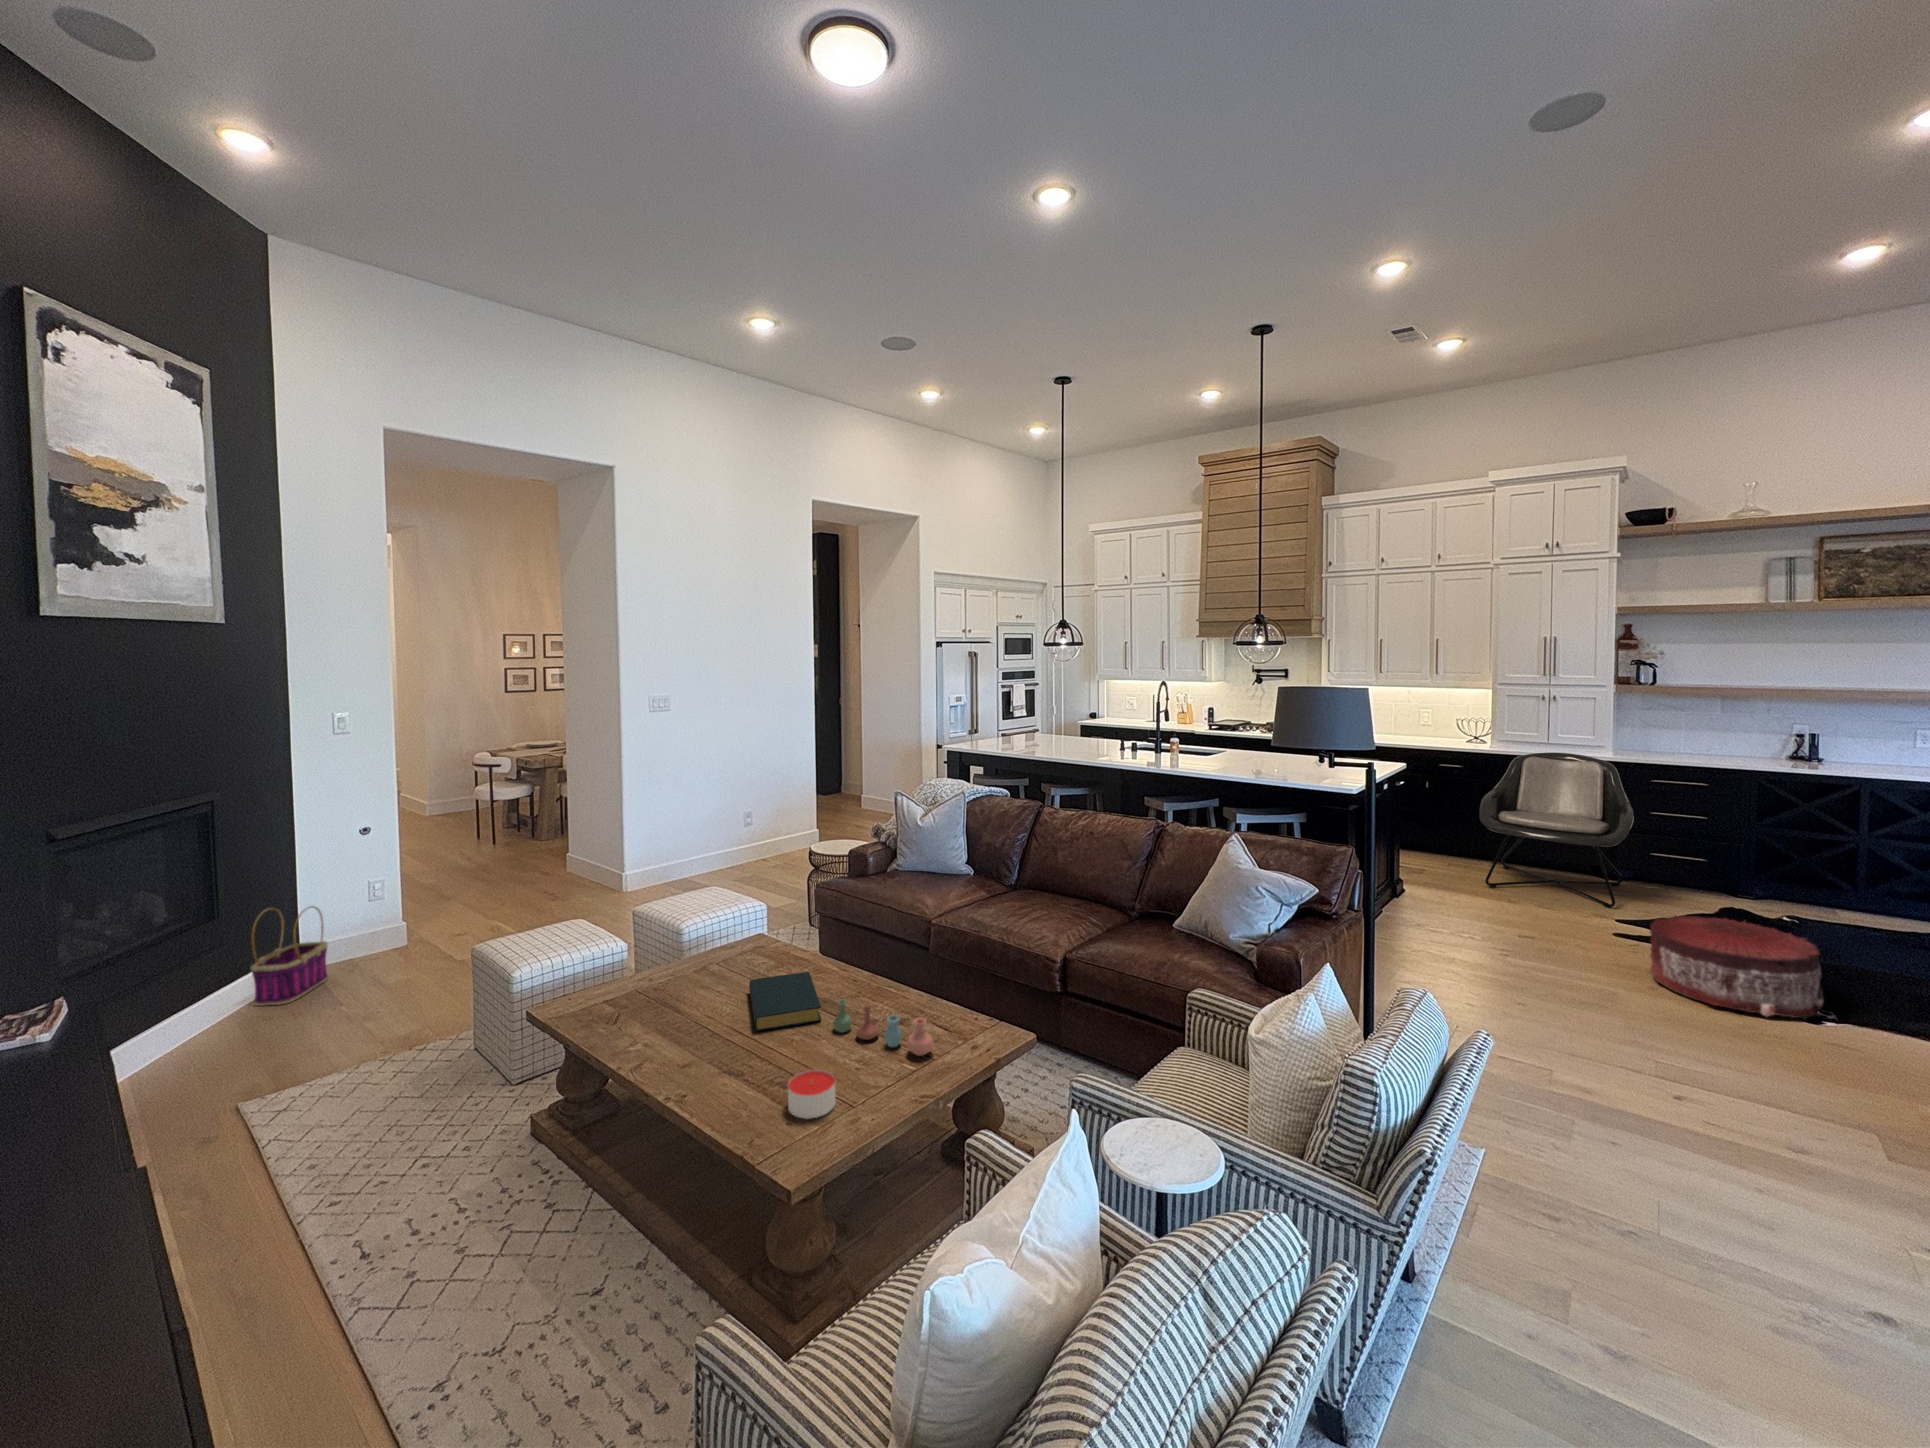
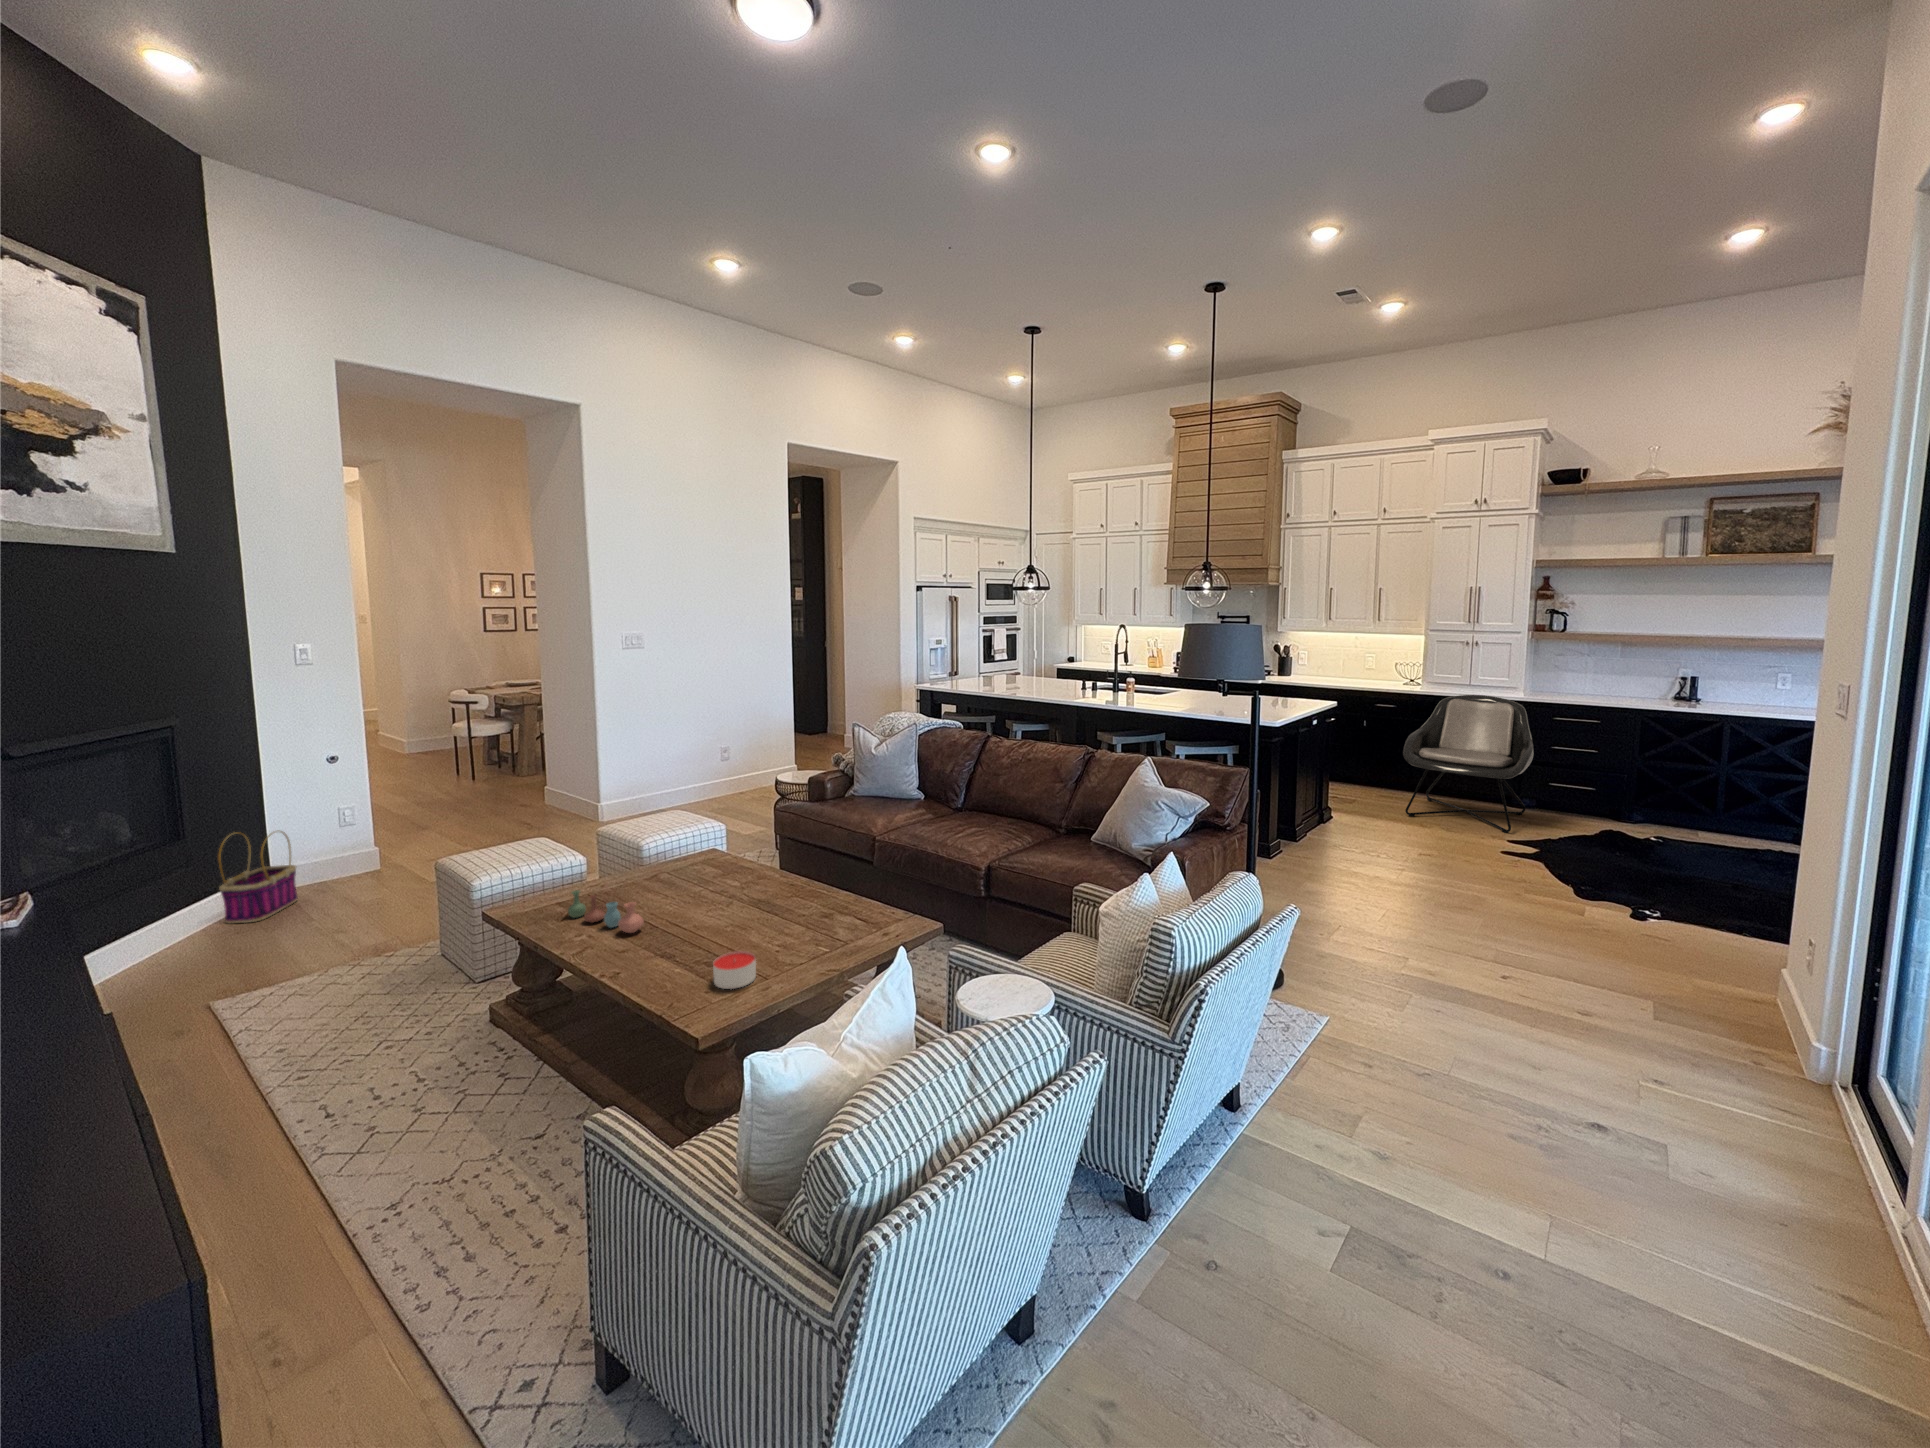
pouf: present [1650,916,1823,1018] -> none [1518,834,1650,920]
hardback book: present [749,972,821,1031] -> none [694,879,756,926]
vase: present [833,999,934,1056] -> present [568,890,644,933]

